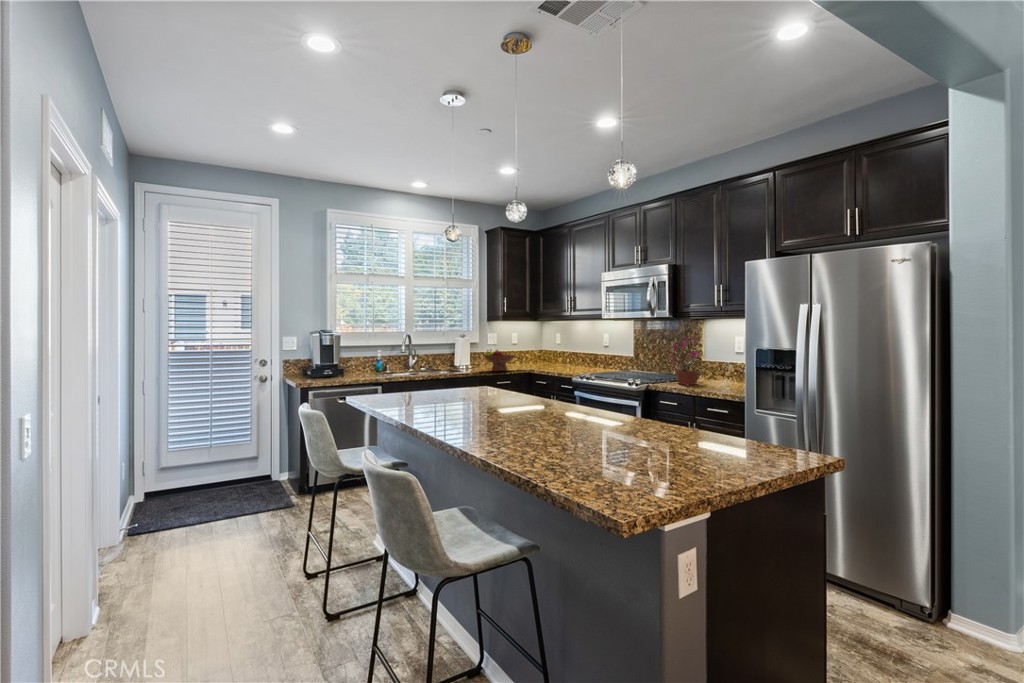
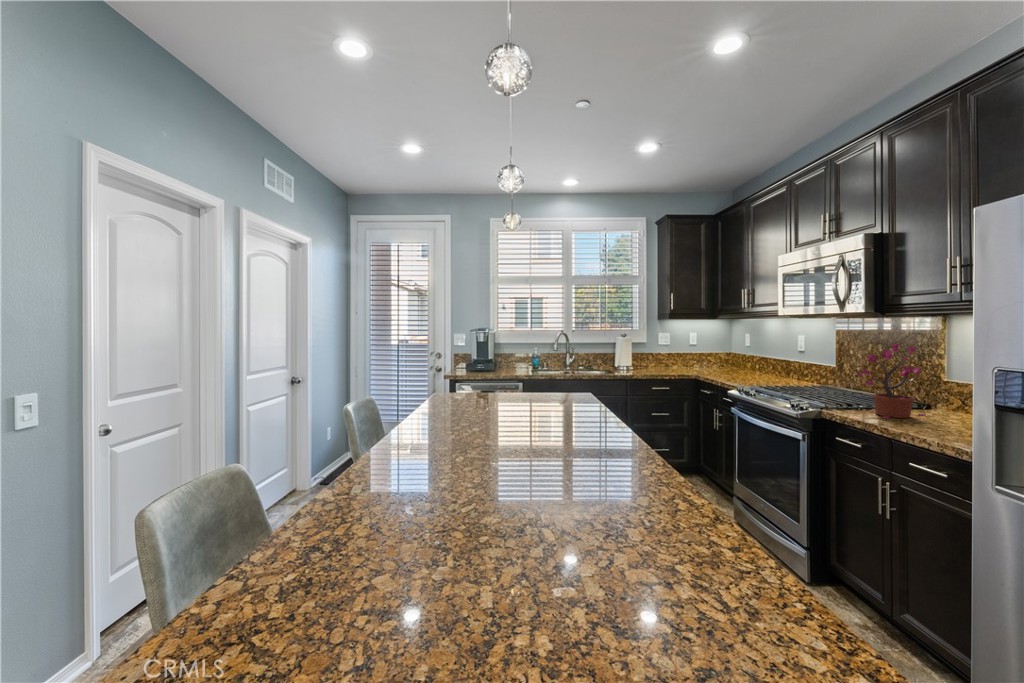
fruit bowl: present [484,350,515,371] -> none [639,351,677,375]

